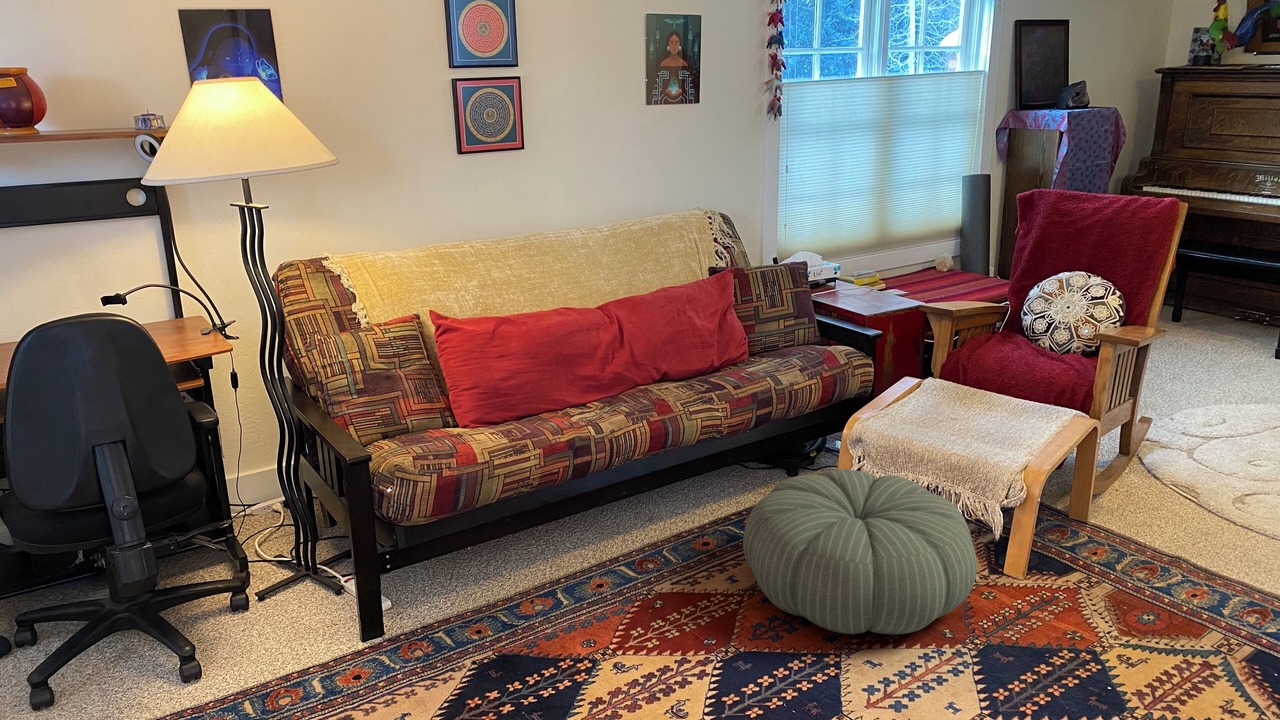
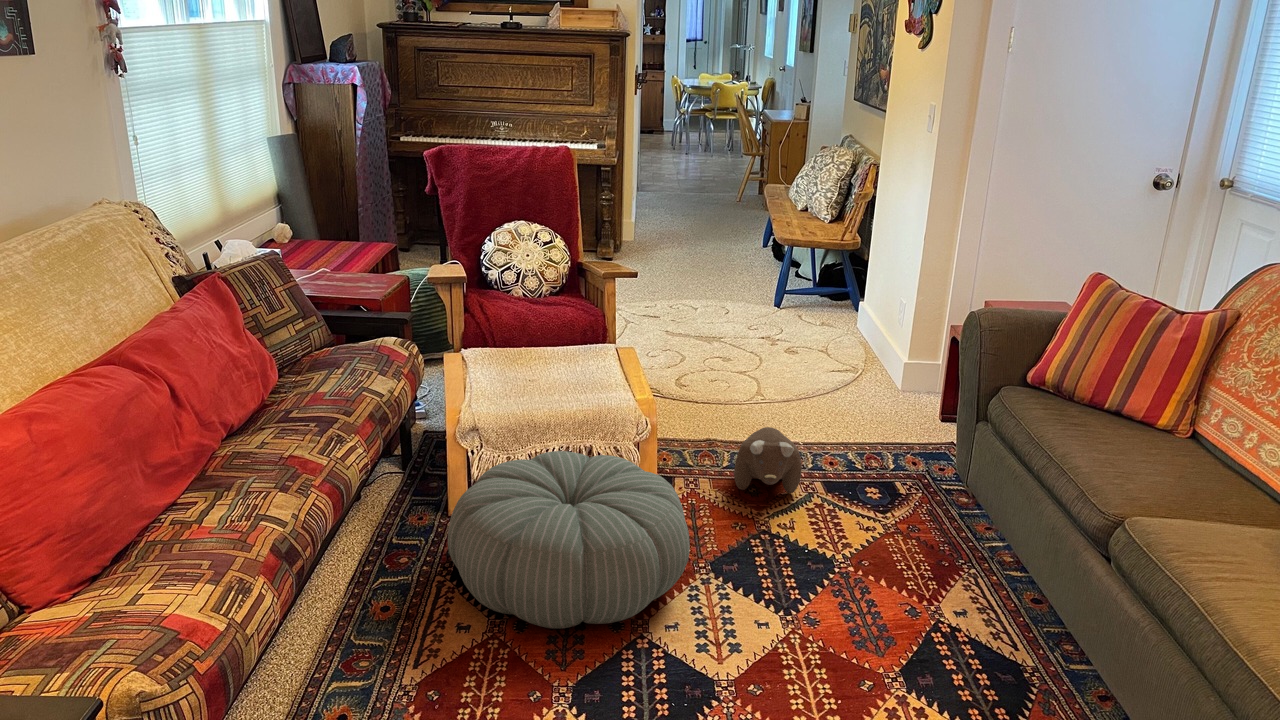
plush toy: none [1129,548,1227,637] -> present [734,427,802,493]

